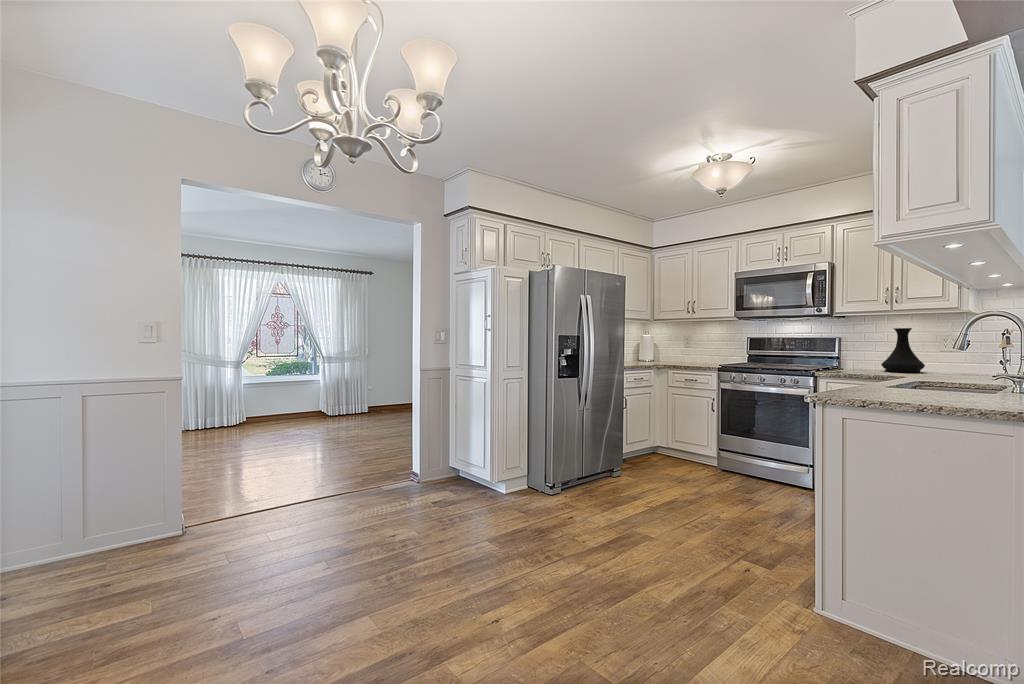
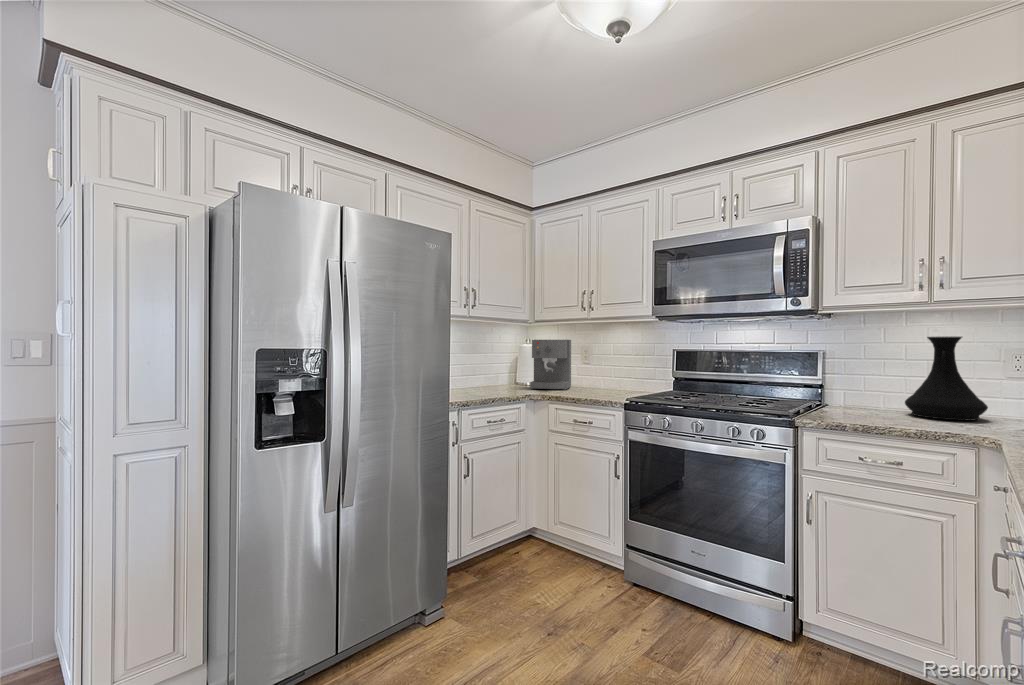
coffee maker: none [653,332,678,363] -> present [530,340,571,390]

